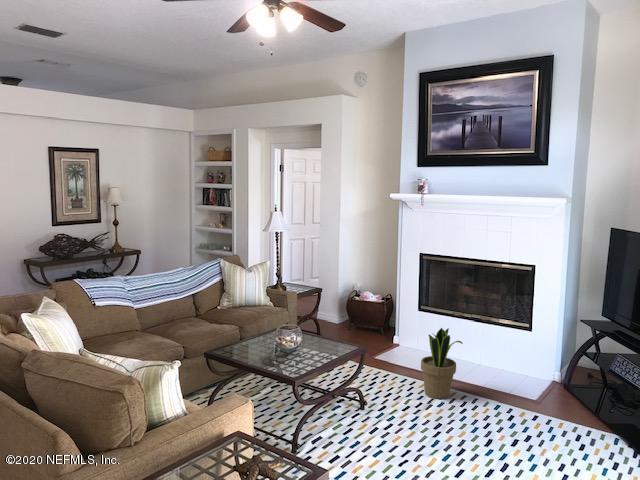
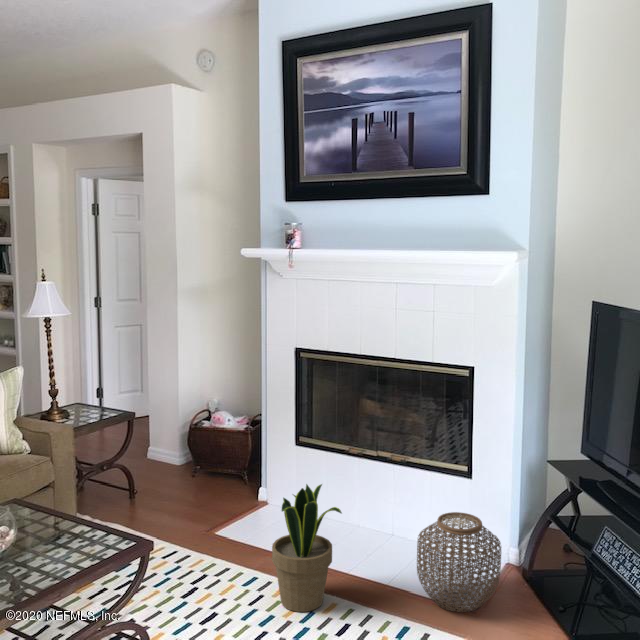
woven basket: none [505,348,556,404] -> present [417,512,501,612]

